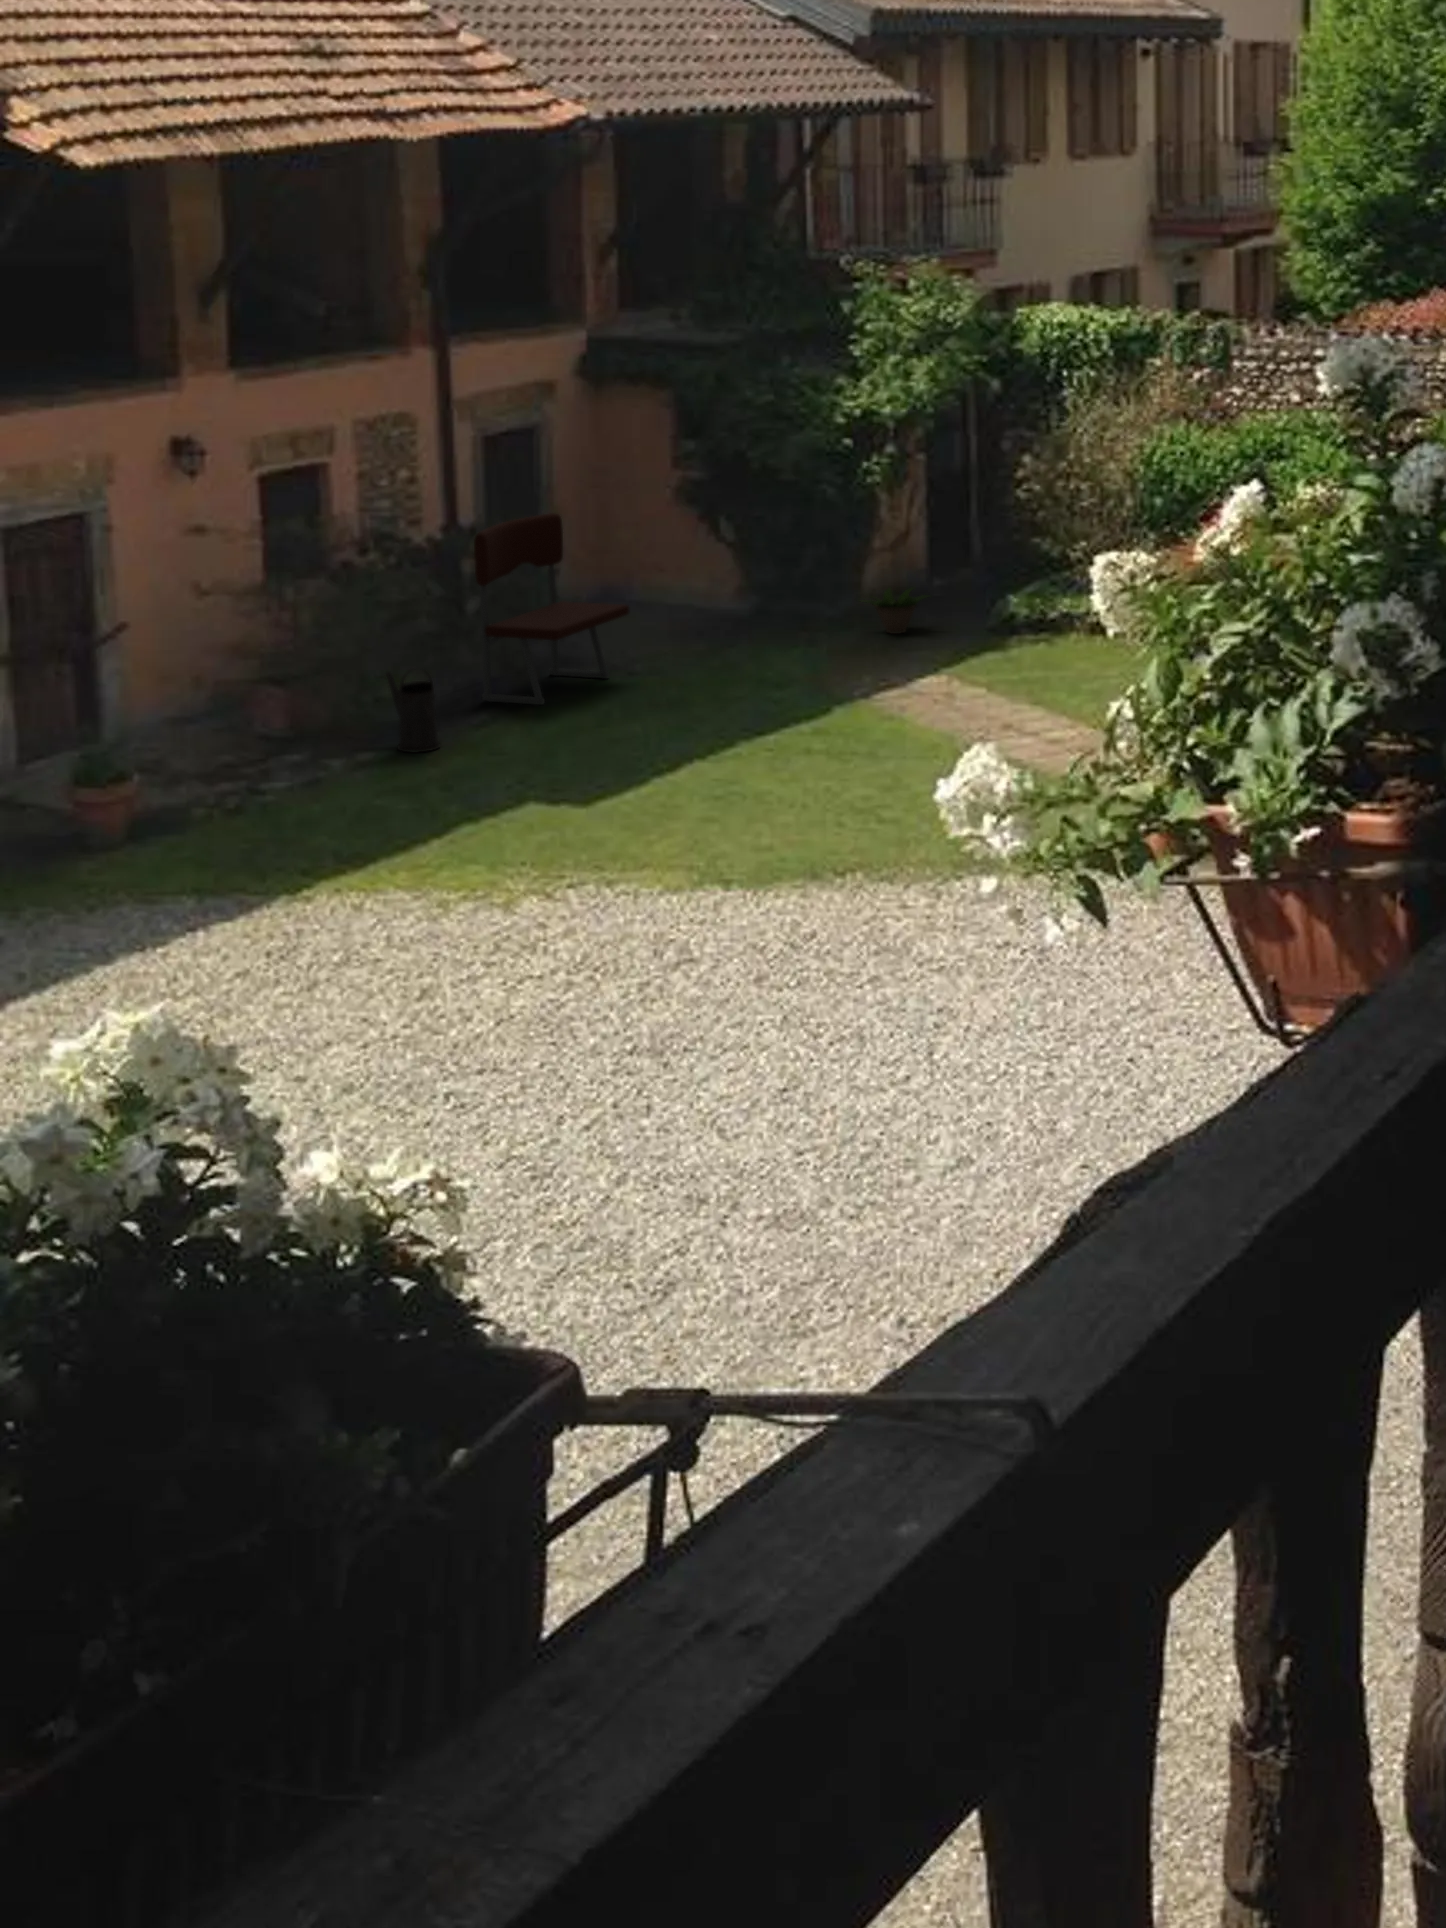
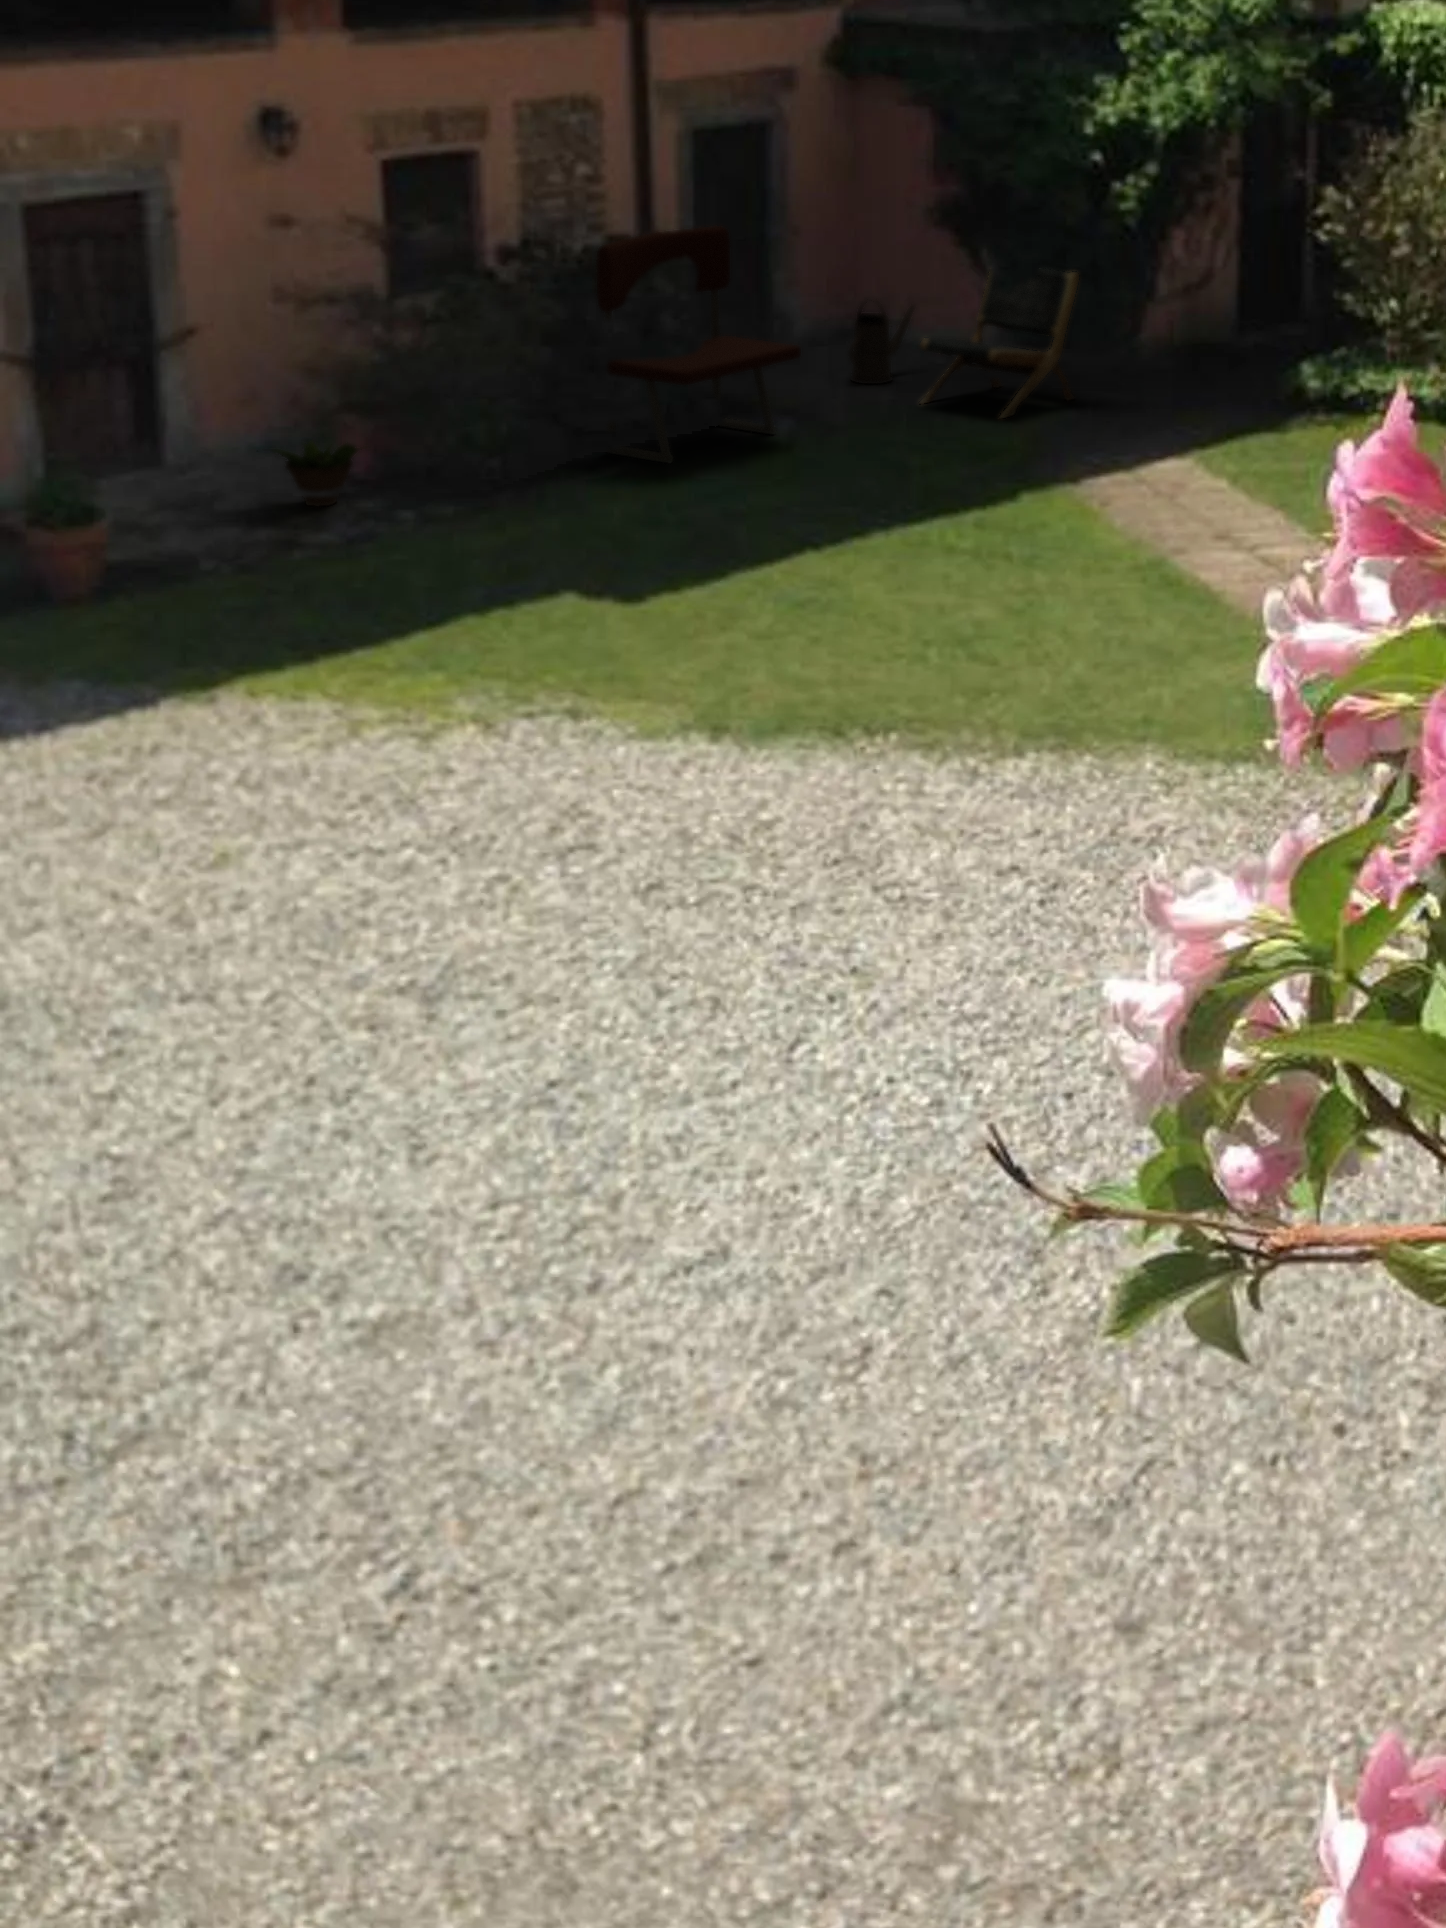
lounge chair: none [706,530,829,654] -> present [920,269,1079,418]
decorative plant: present [866,588,928,634] -> present [274,441,358,506]
watering can: present [386,669,440,752] -> present [849,302,914,384]

